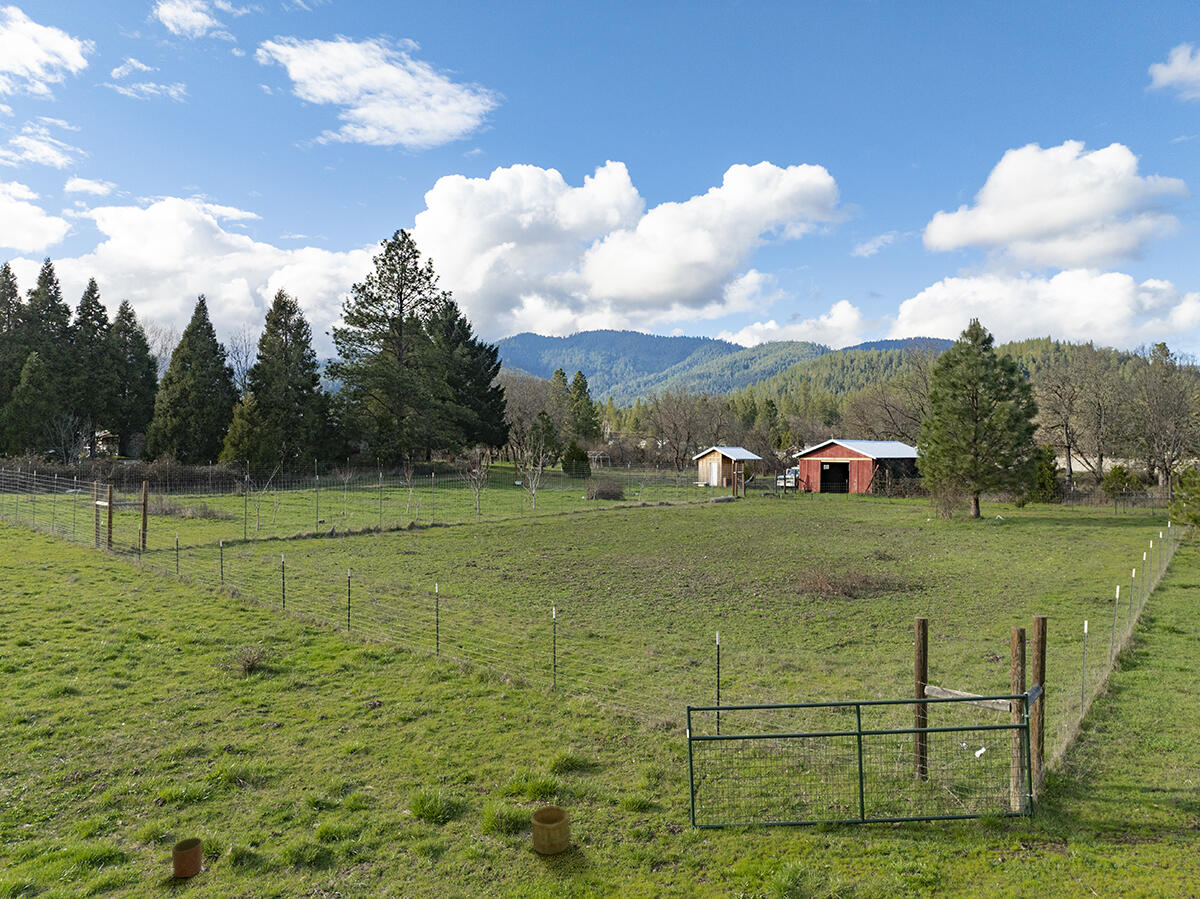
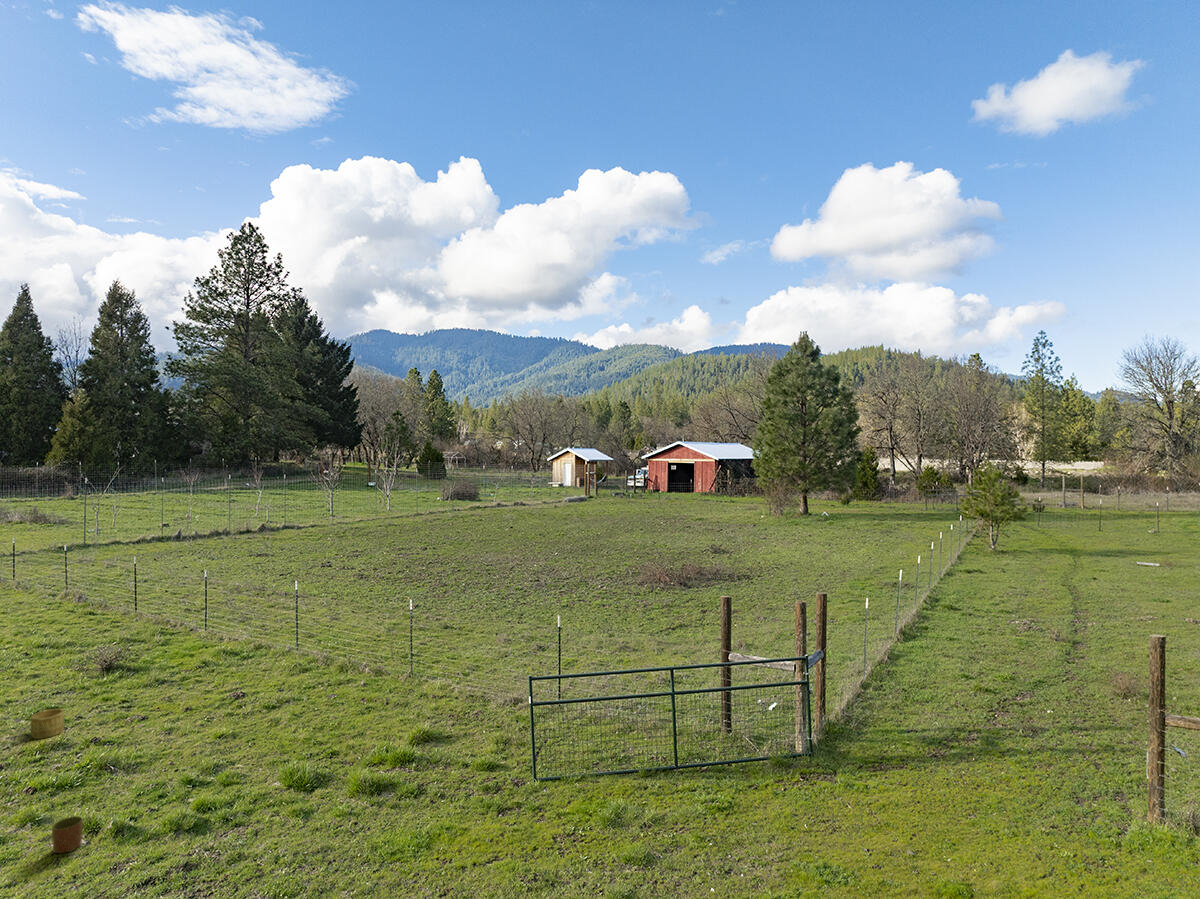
wooden bucket: present [531,806,570,855] -> present [30,709,64,739]

